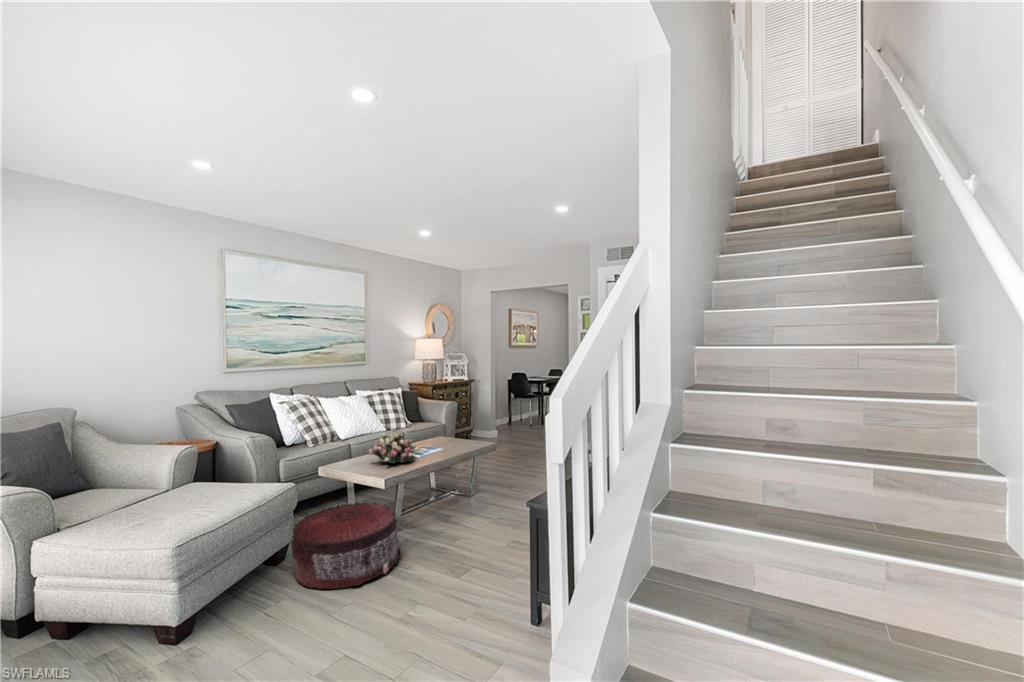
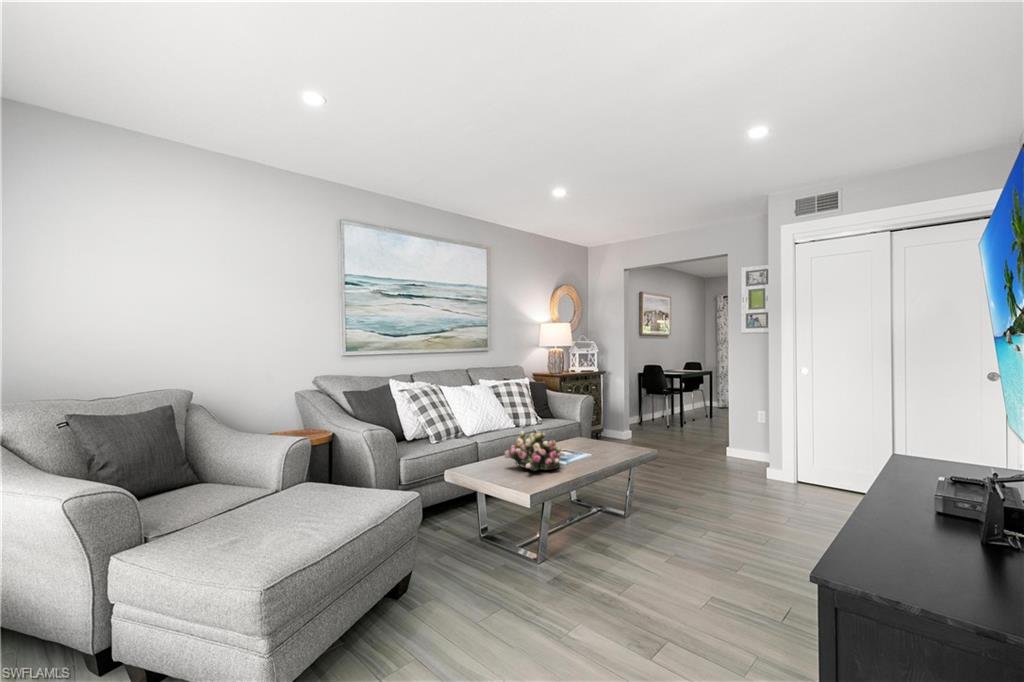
pouf: present [290,502,402,589] -> none [415,522,559,652]

